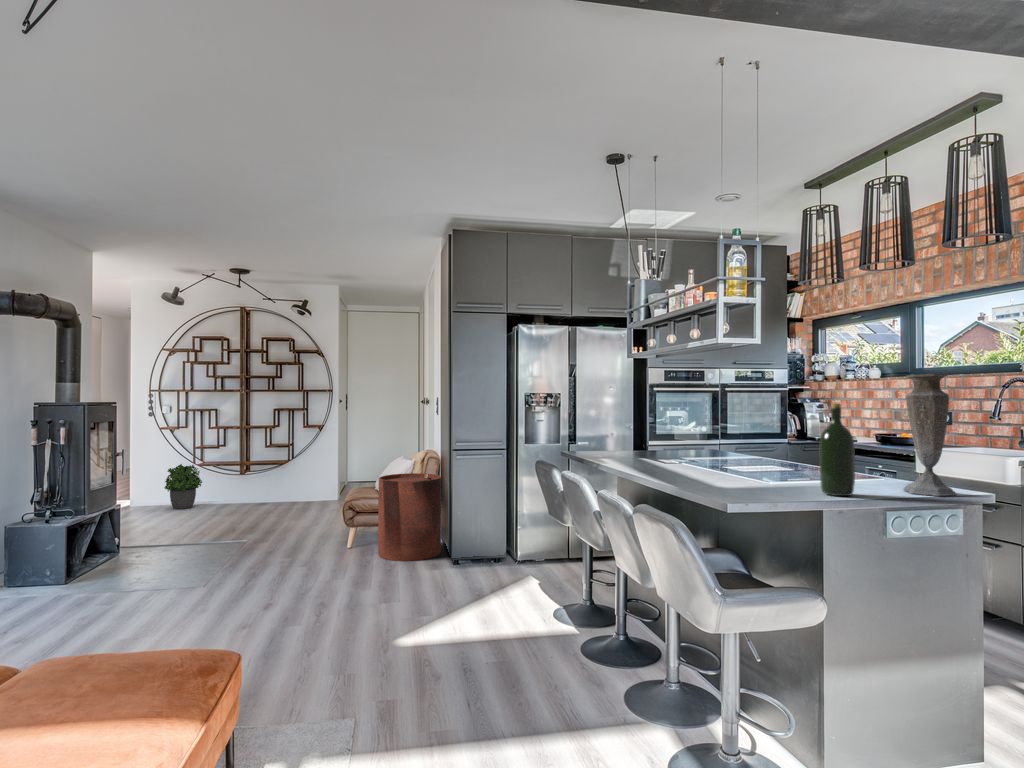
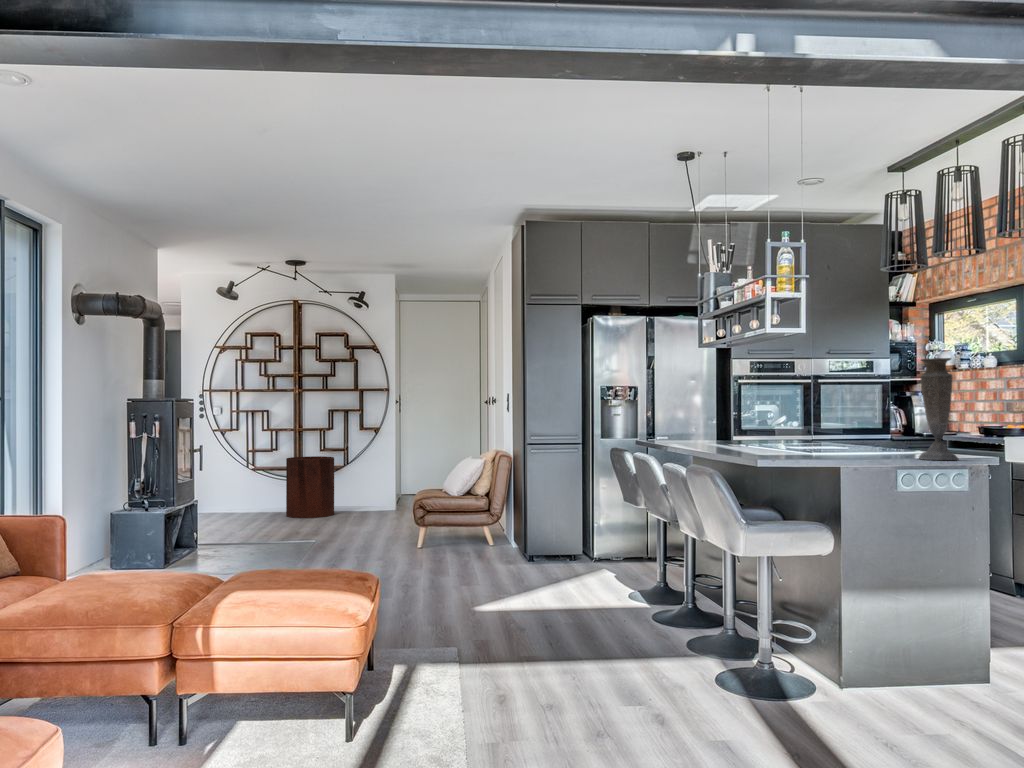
wine bottle: present [820,403,855,496] -> none [839,383,867,460]
potted plant: present [164,464,202,509] -> none [218,468,257,516]
trash can: present [378,473,441,561] -> present [286,456,334,518]

